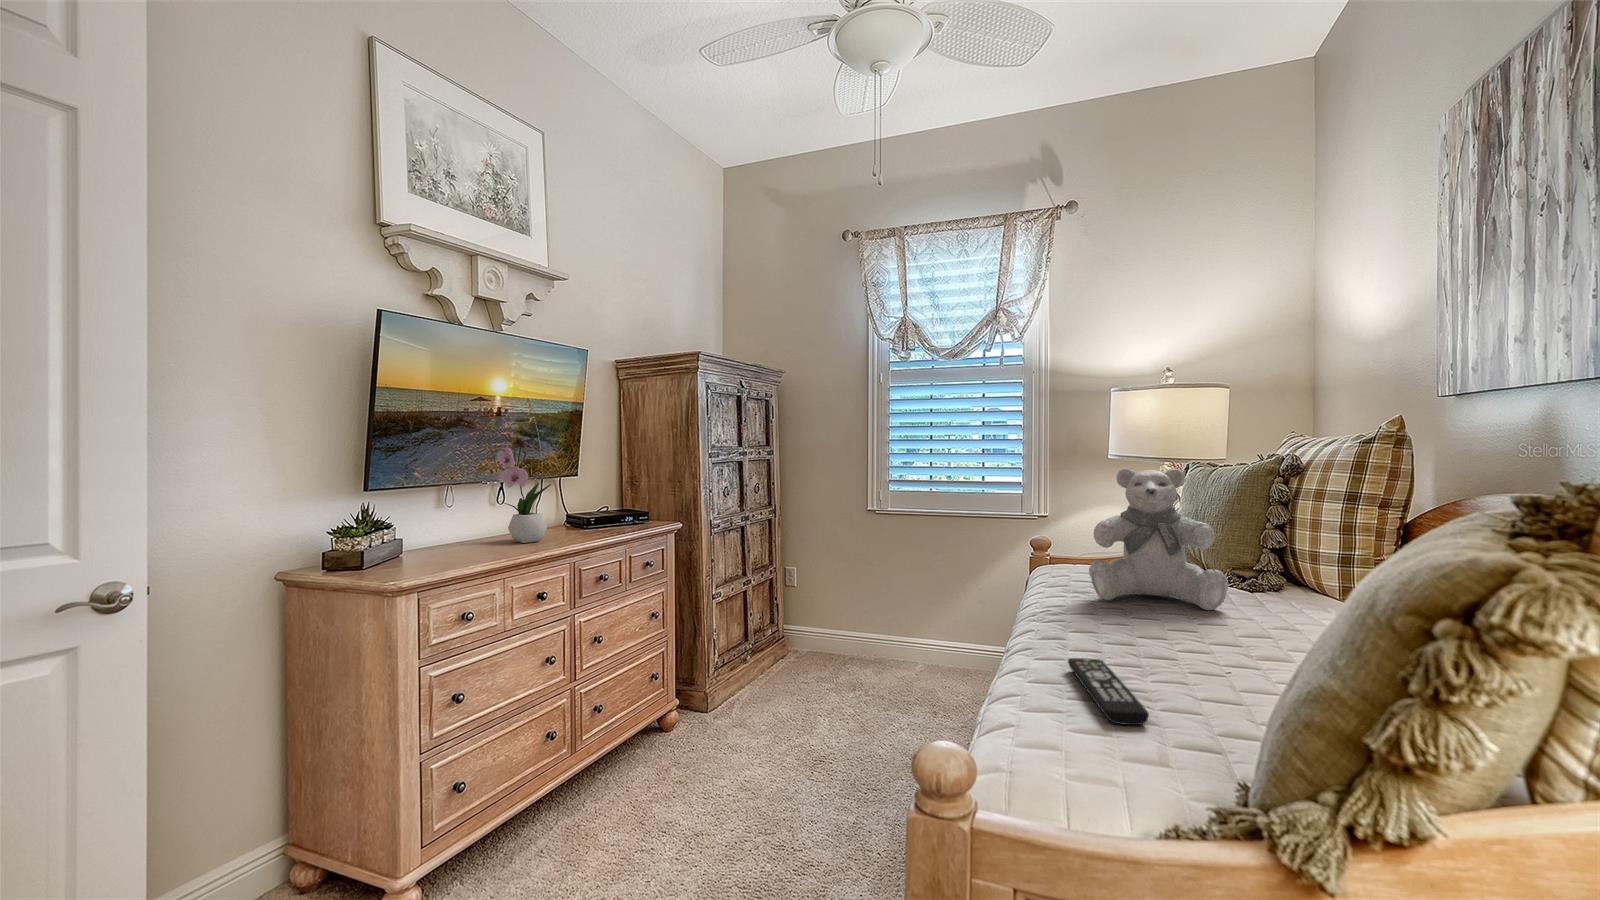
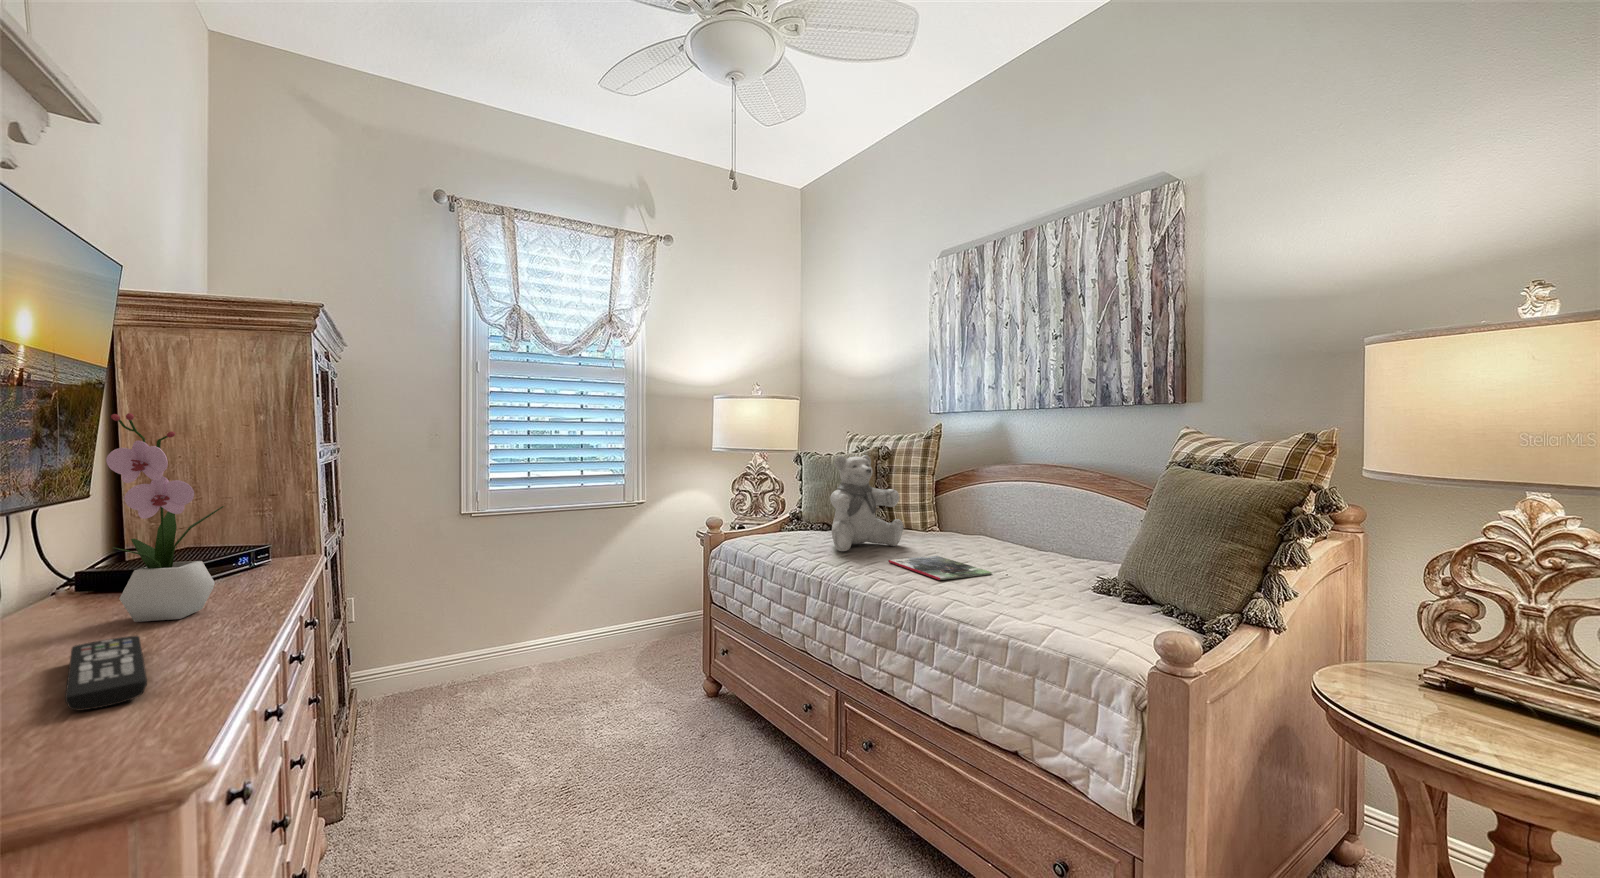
magazine: none [1101,621,1220,677] -> present [889,556,992,580]
remote control: present [1068,658,1149,725] -> present [65,636,147,710]

